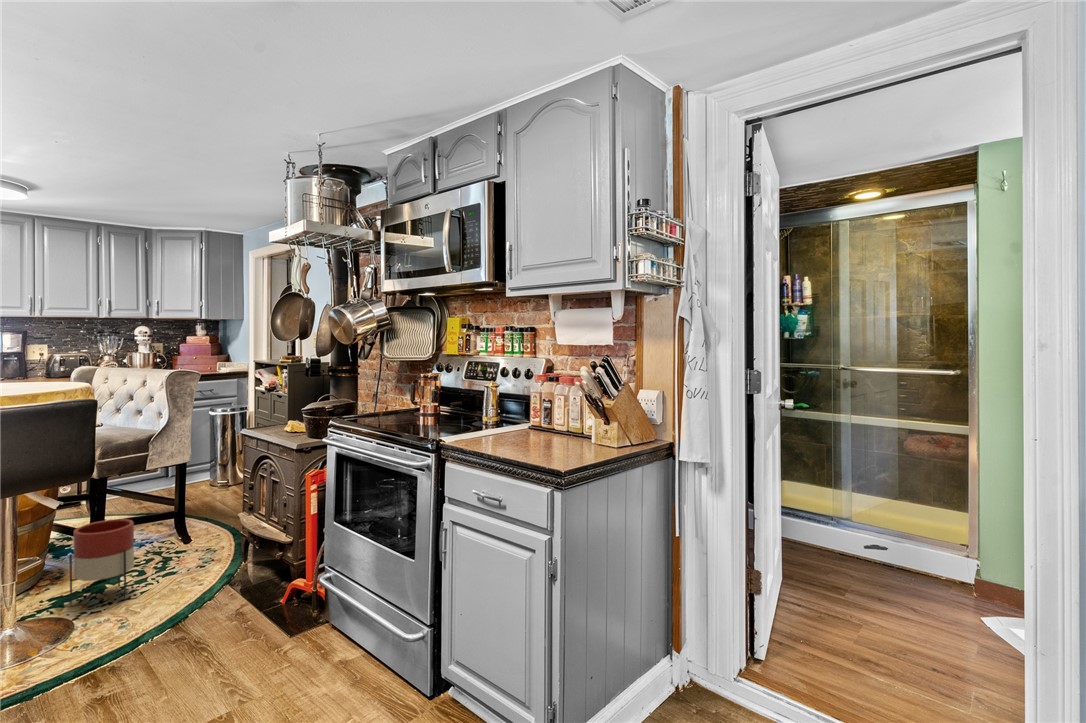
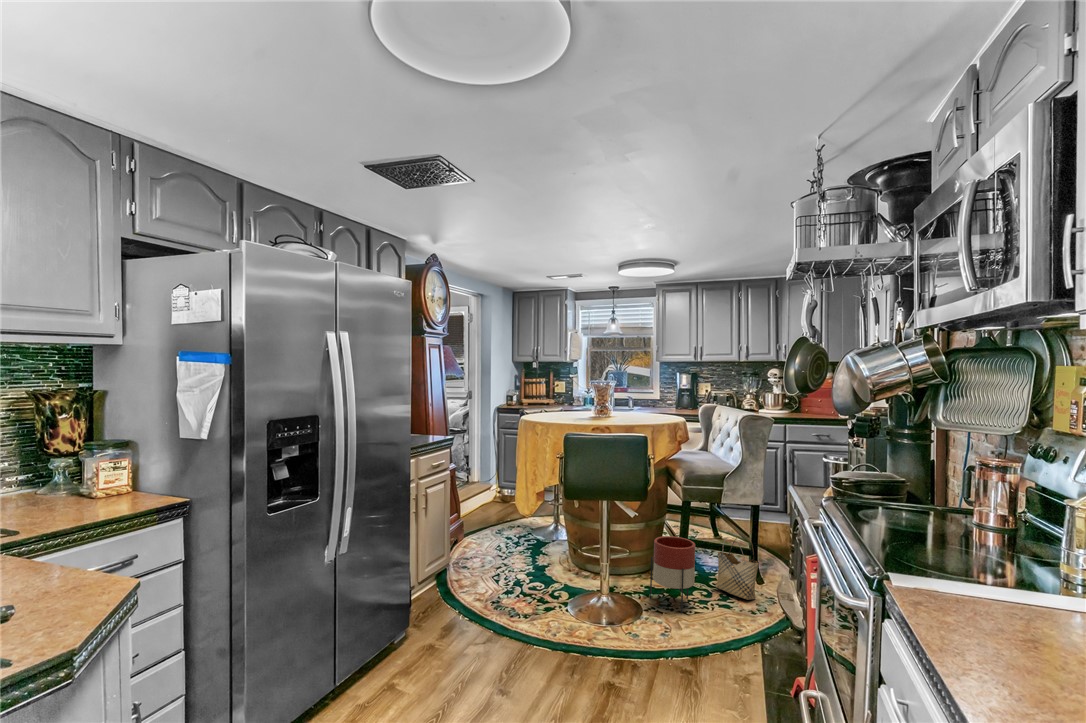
woven basket: none [145,498,198,563] -> present [716,535,759,600]

